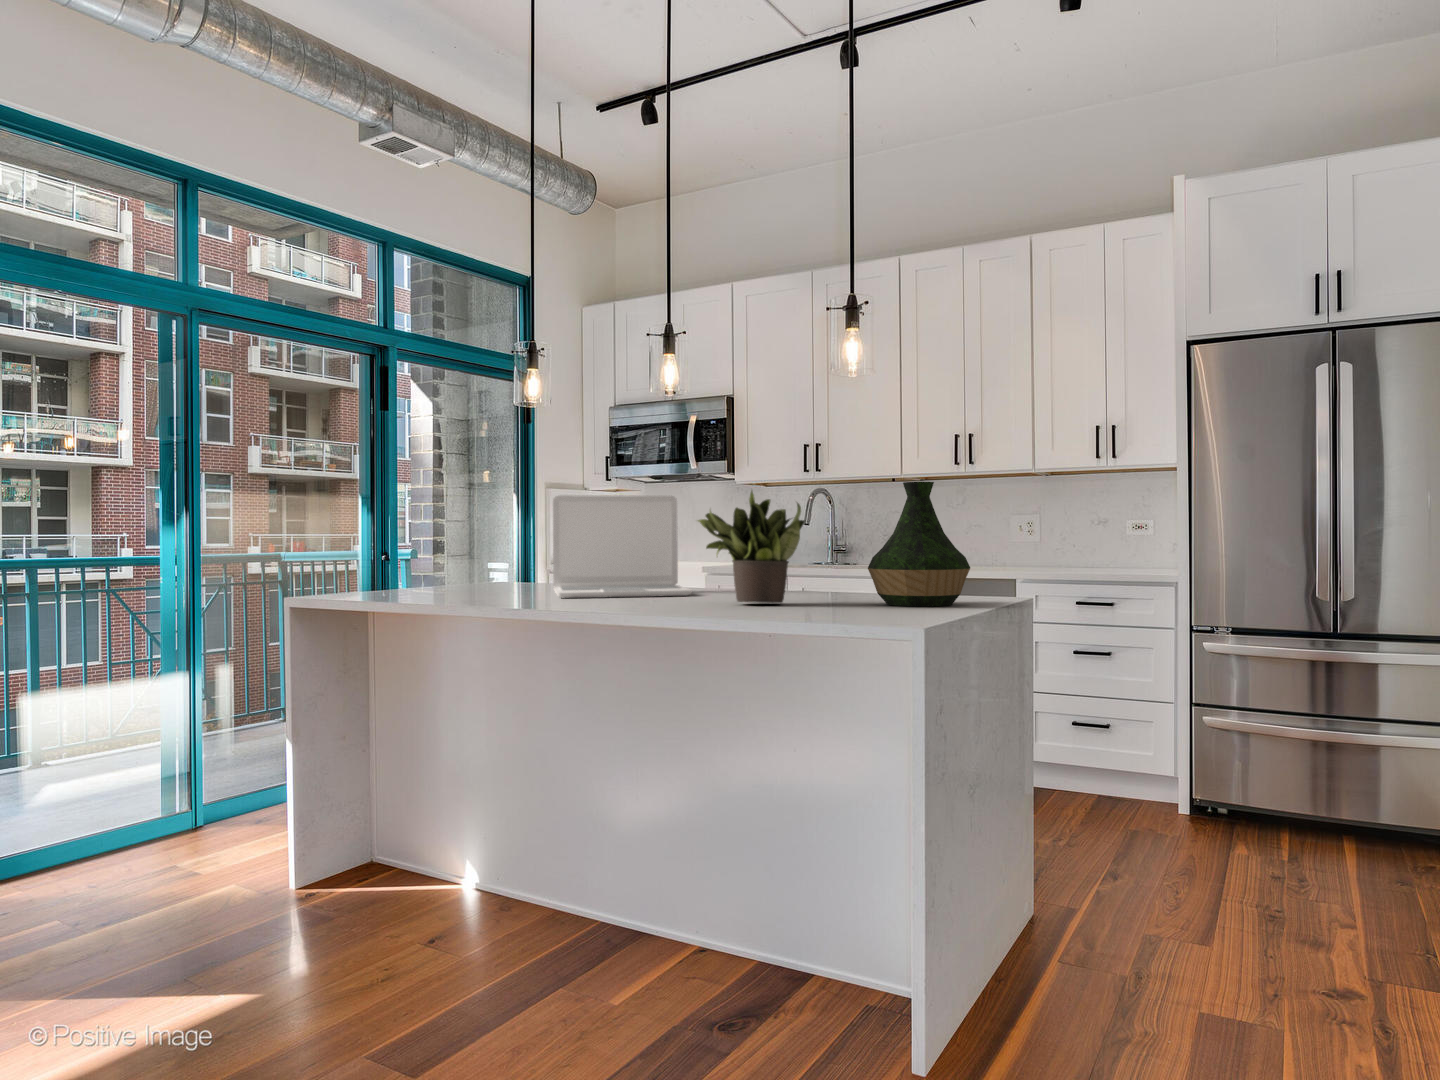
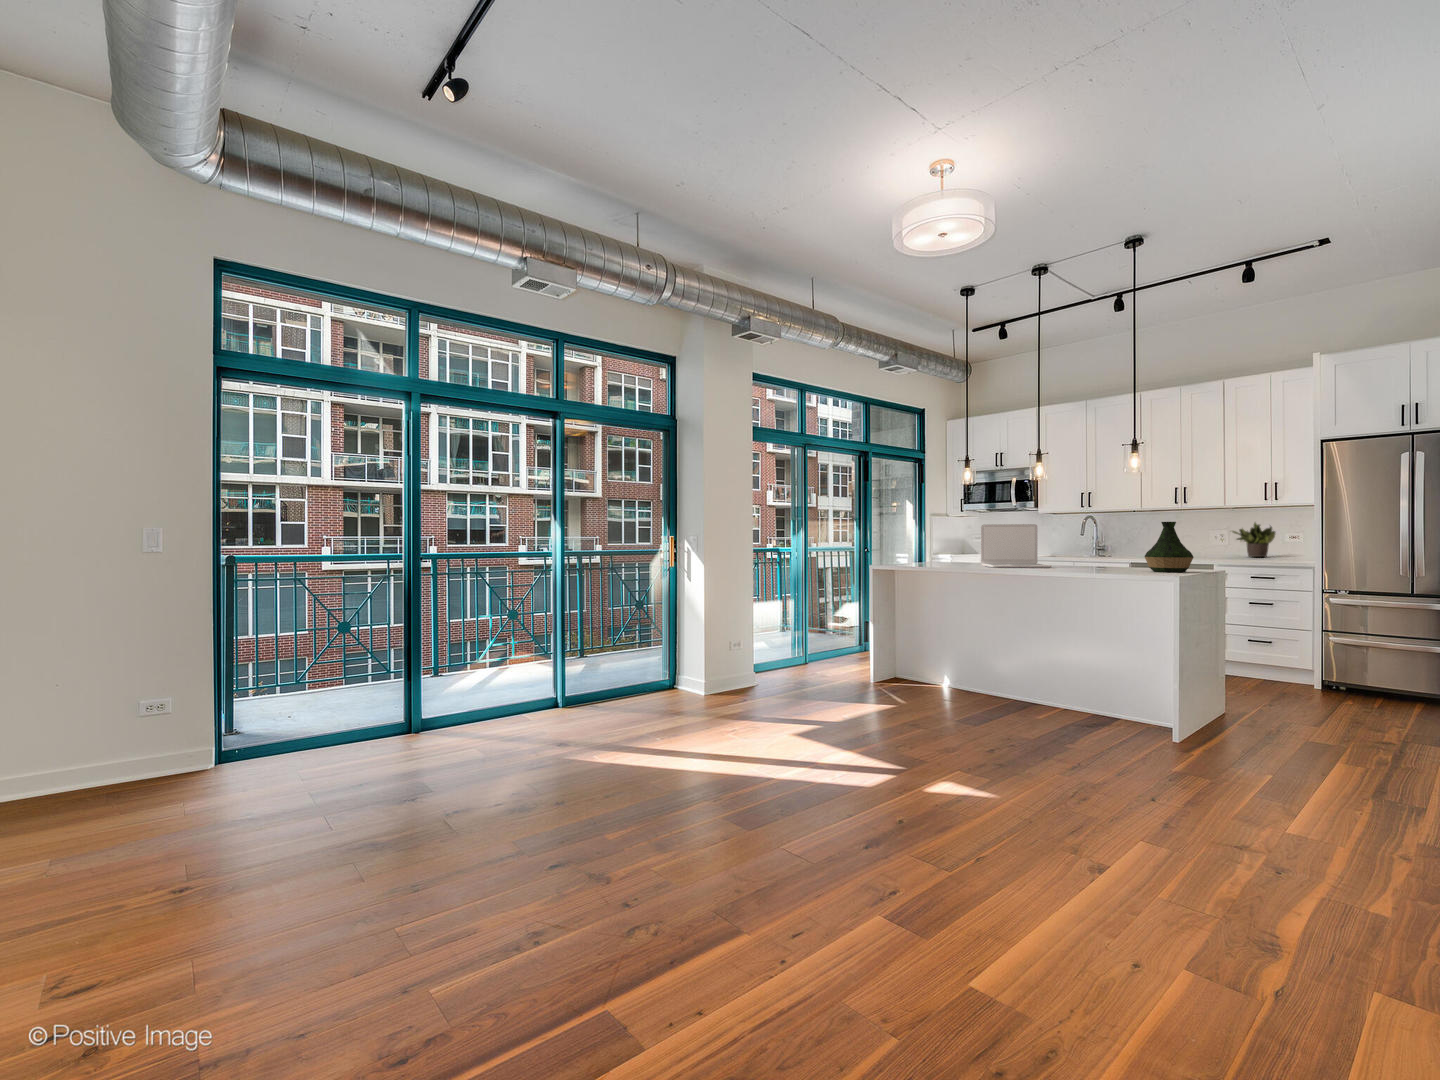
potted plant: present [698,491,805,603] -> present [1232,523,1276,557]

